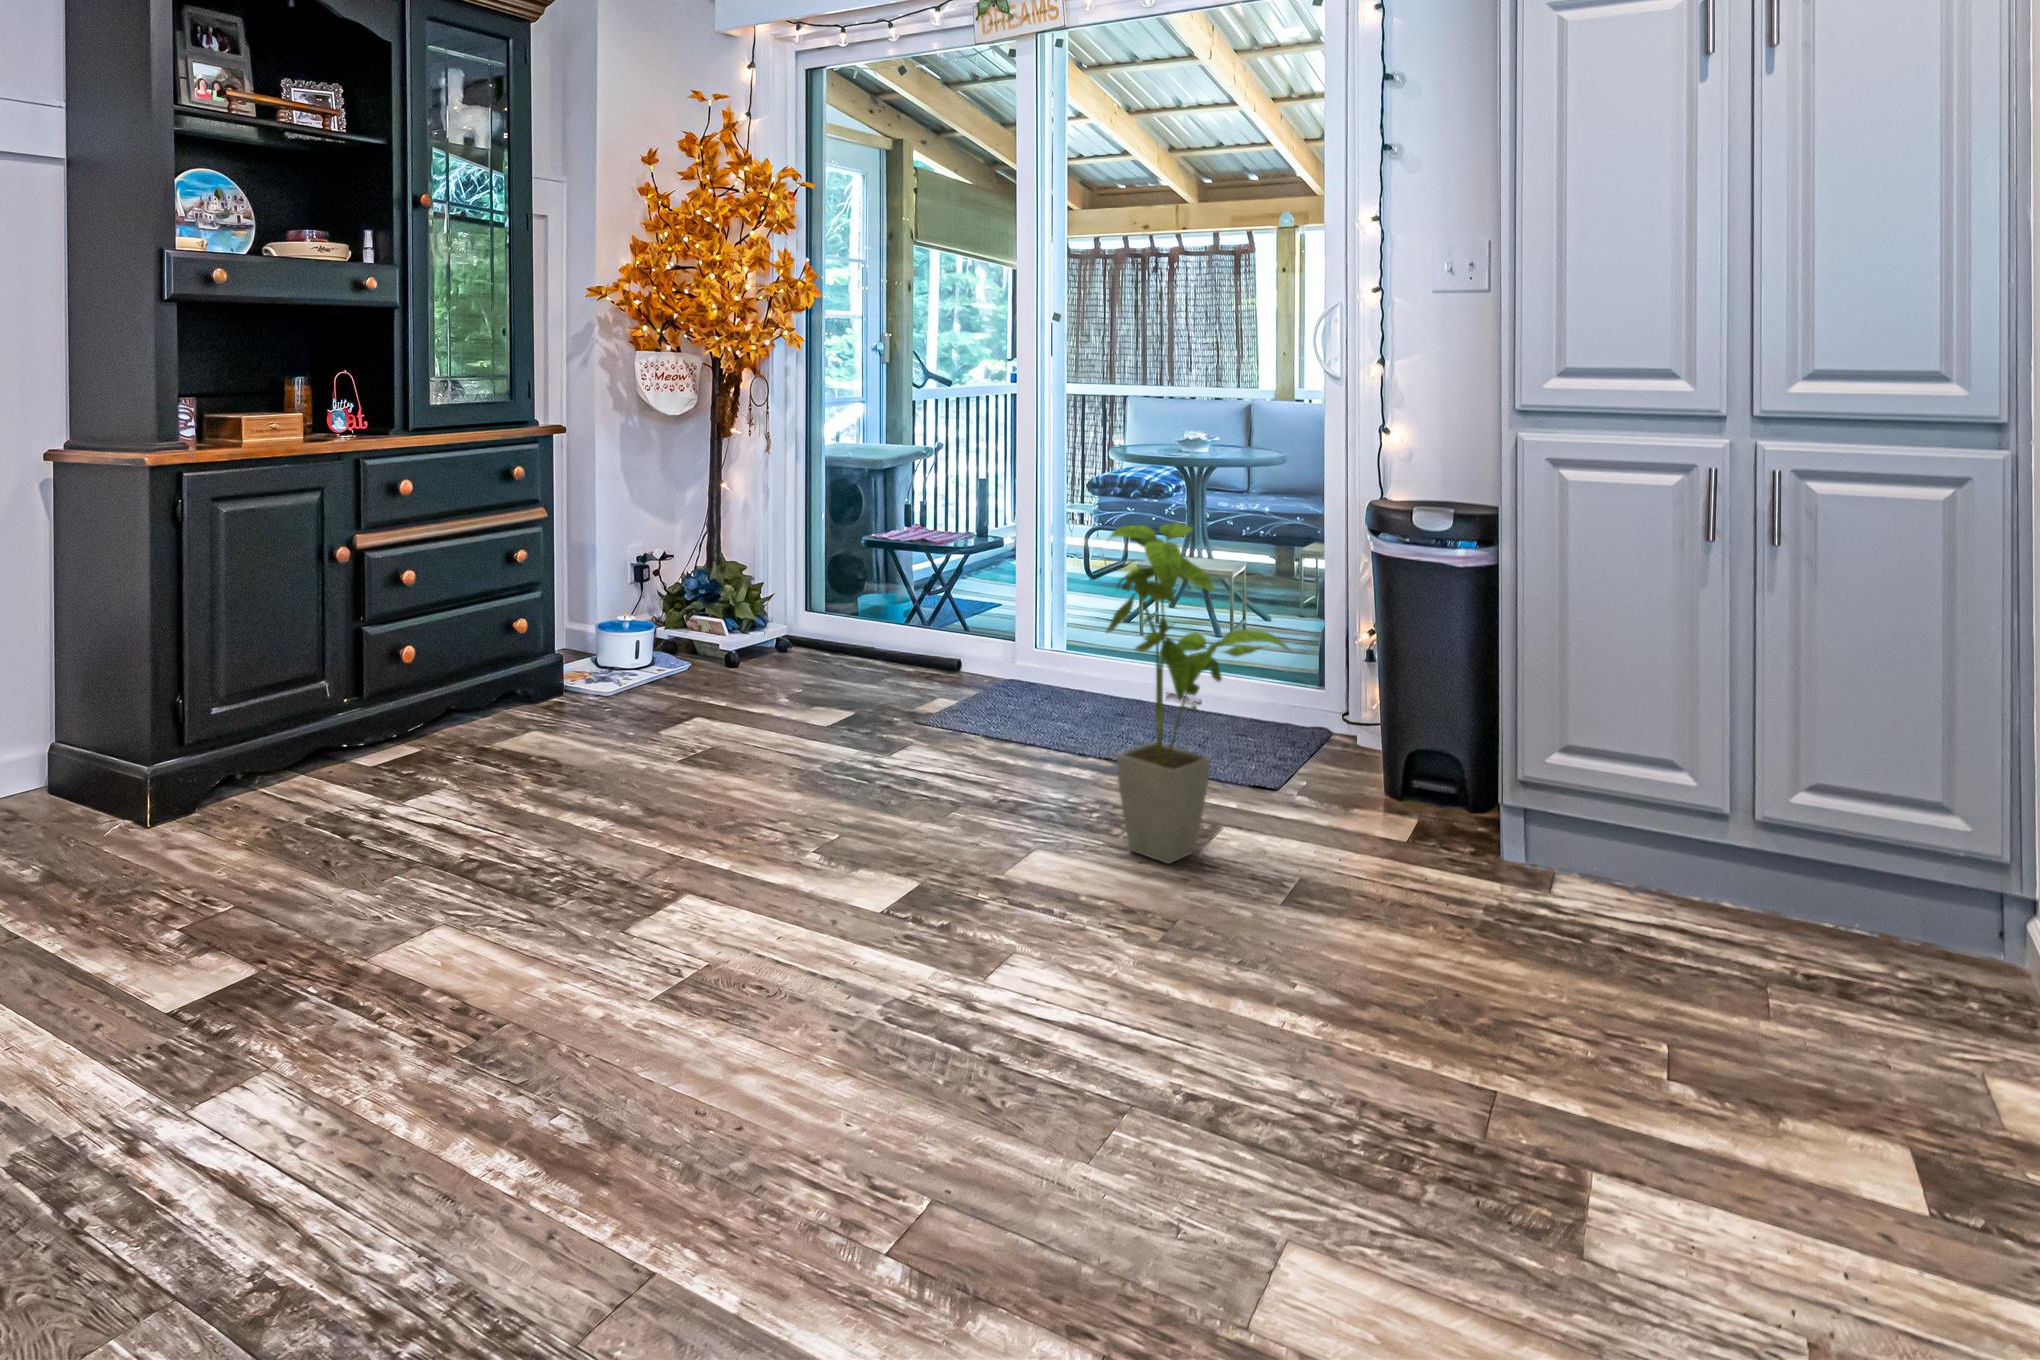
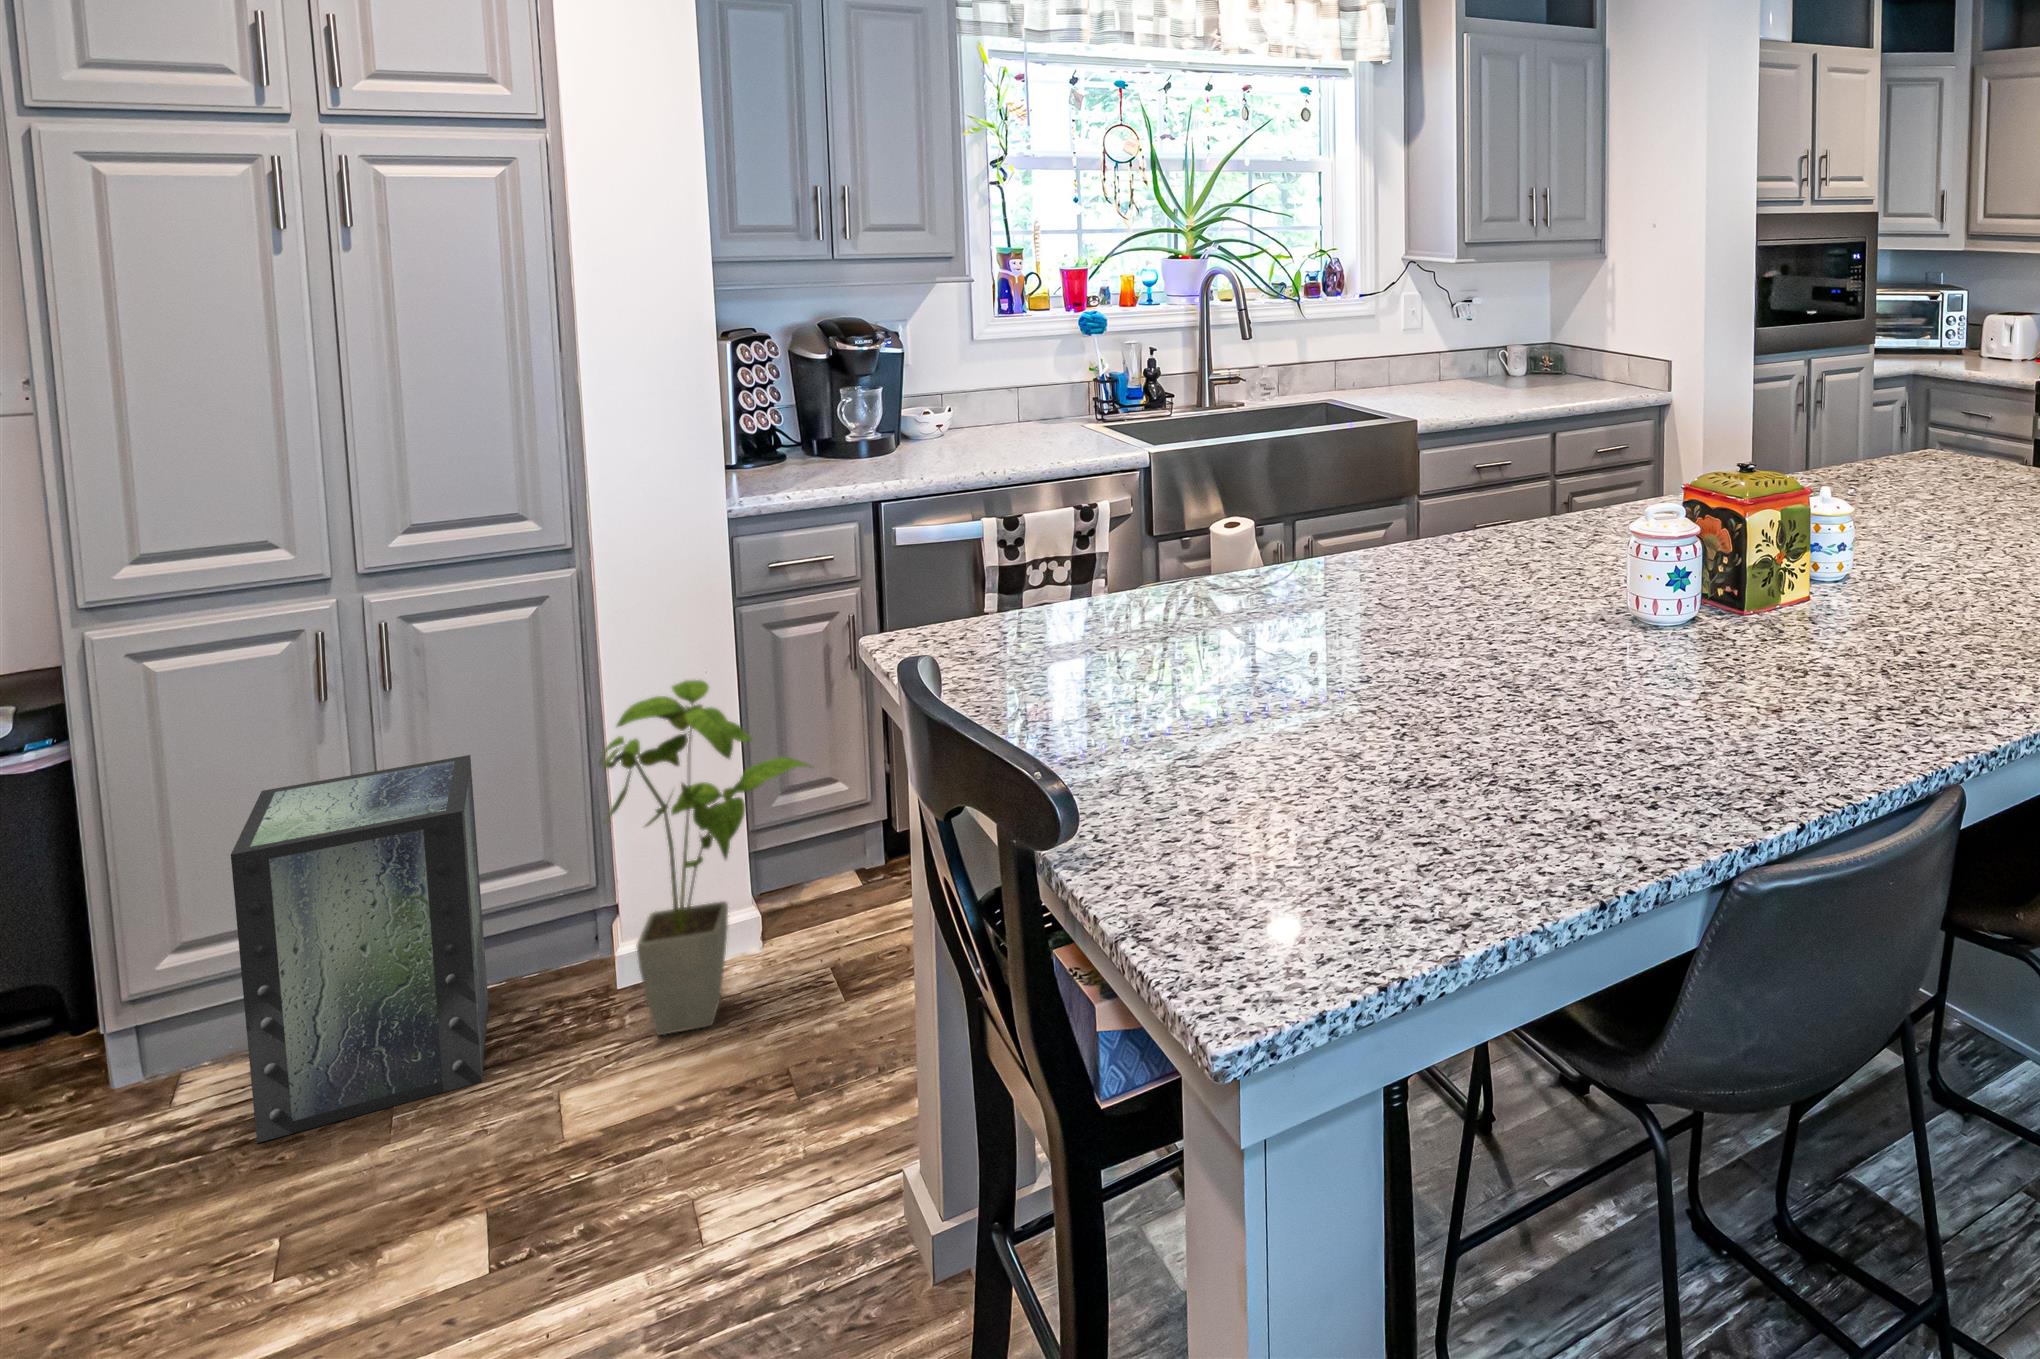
storage box: none [889,550,1076,819] -> present [231,755,488,1143]

